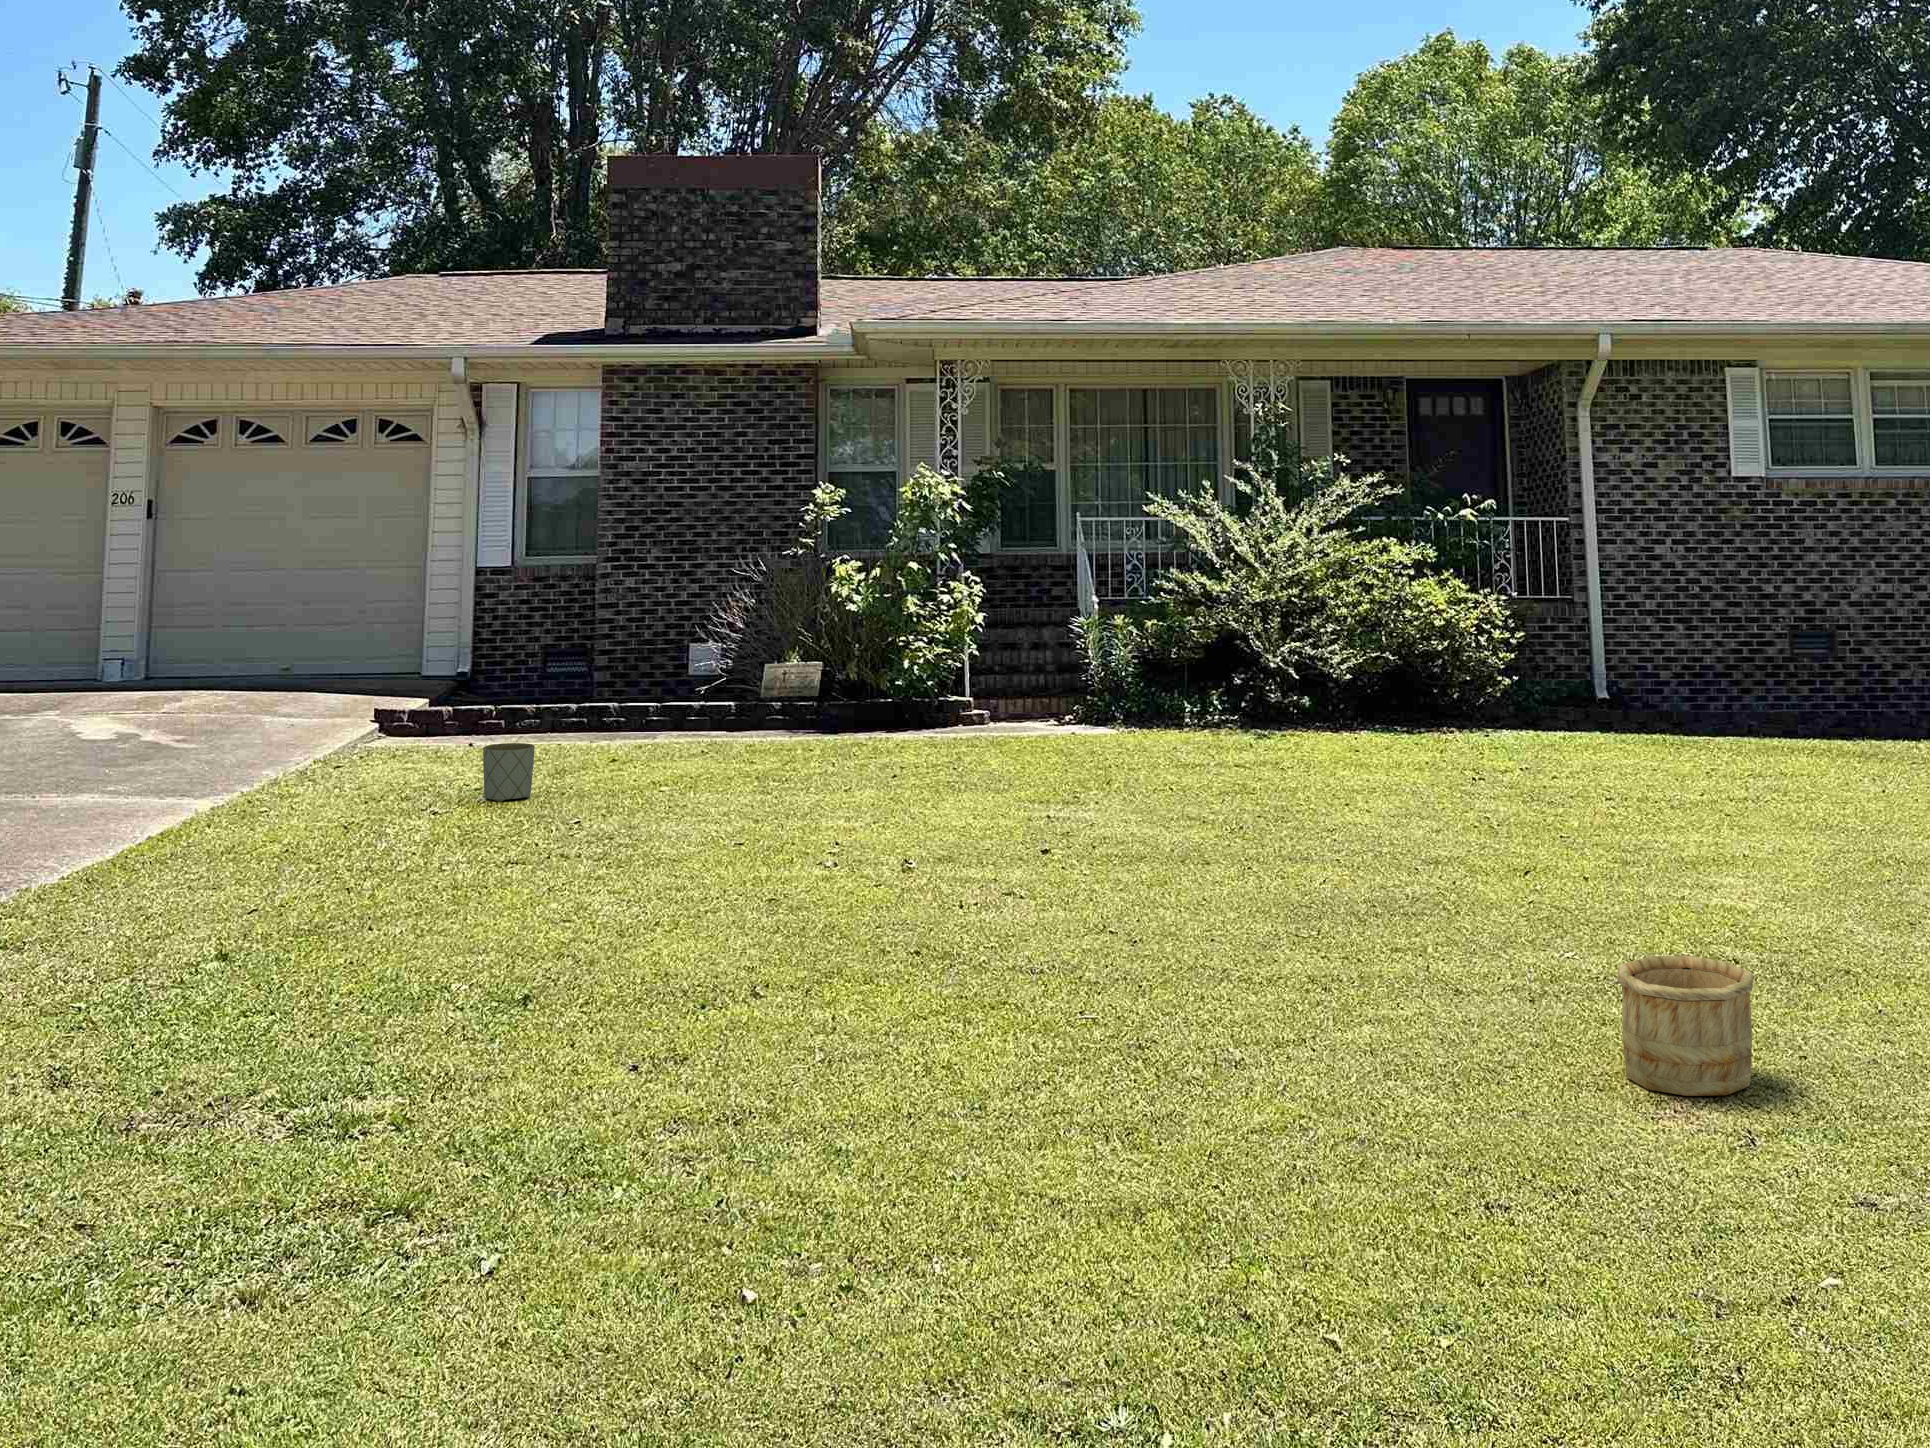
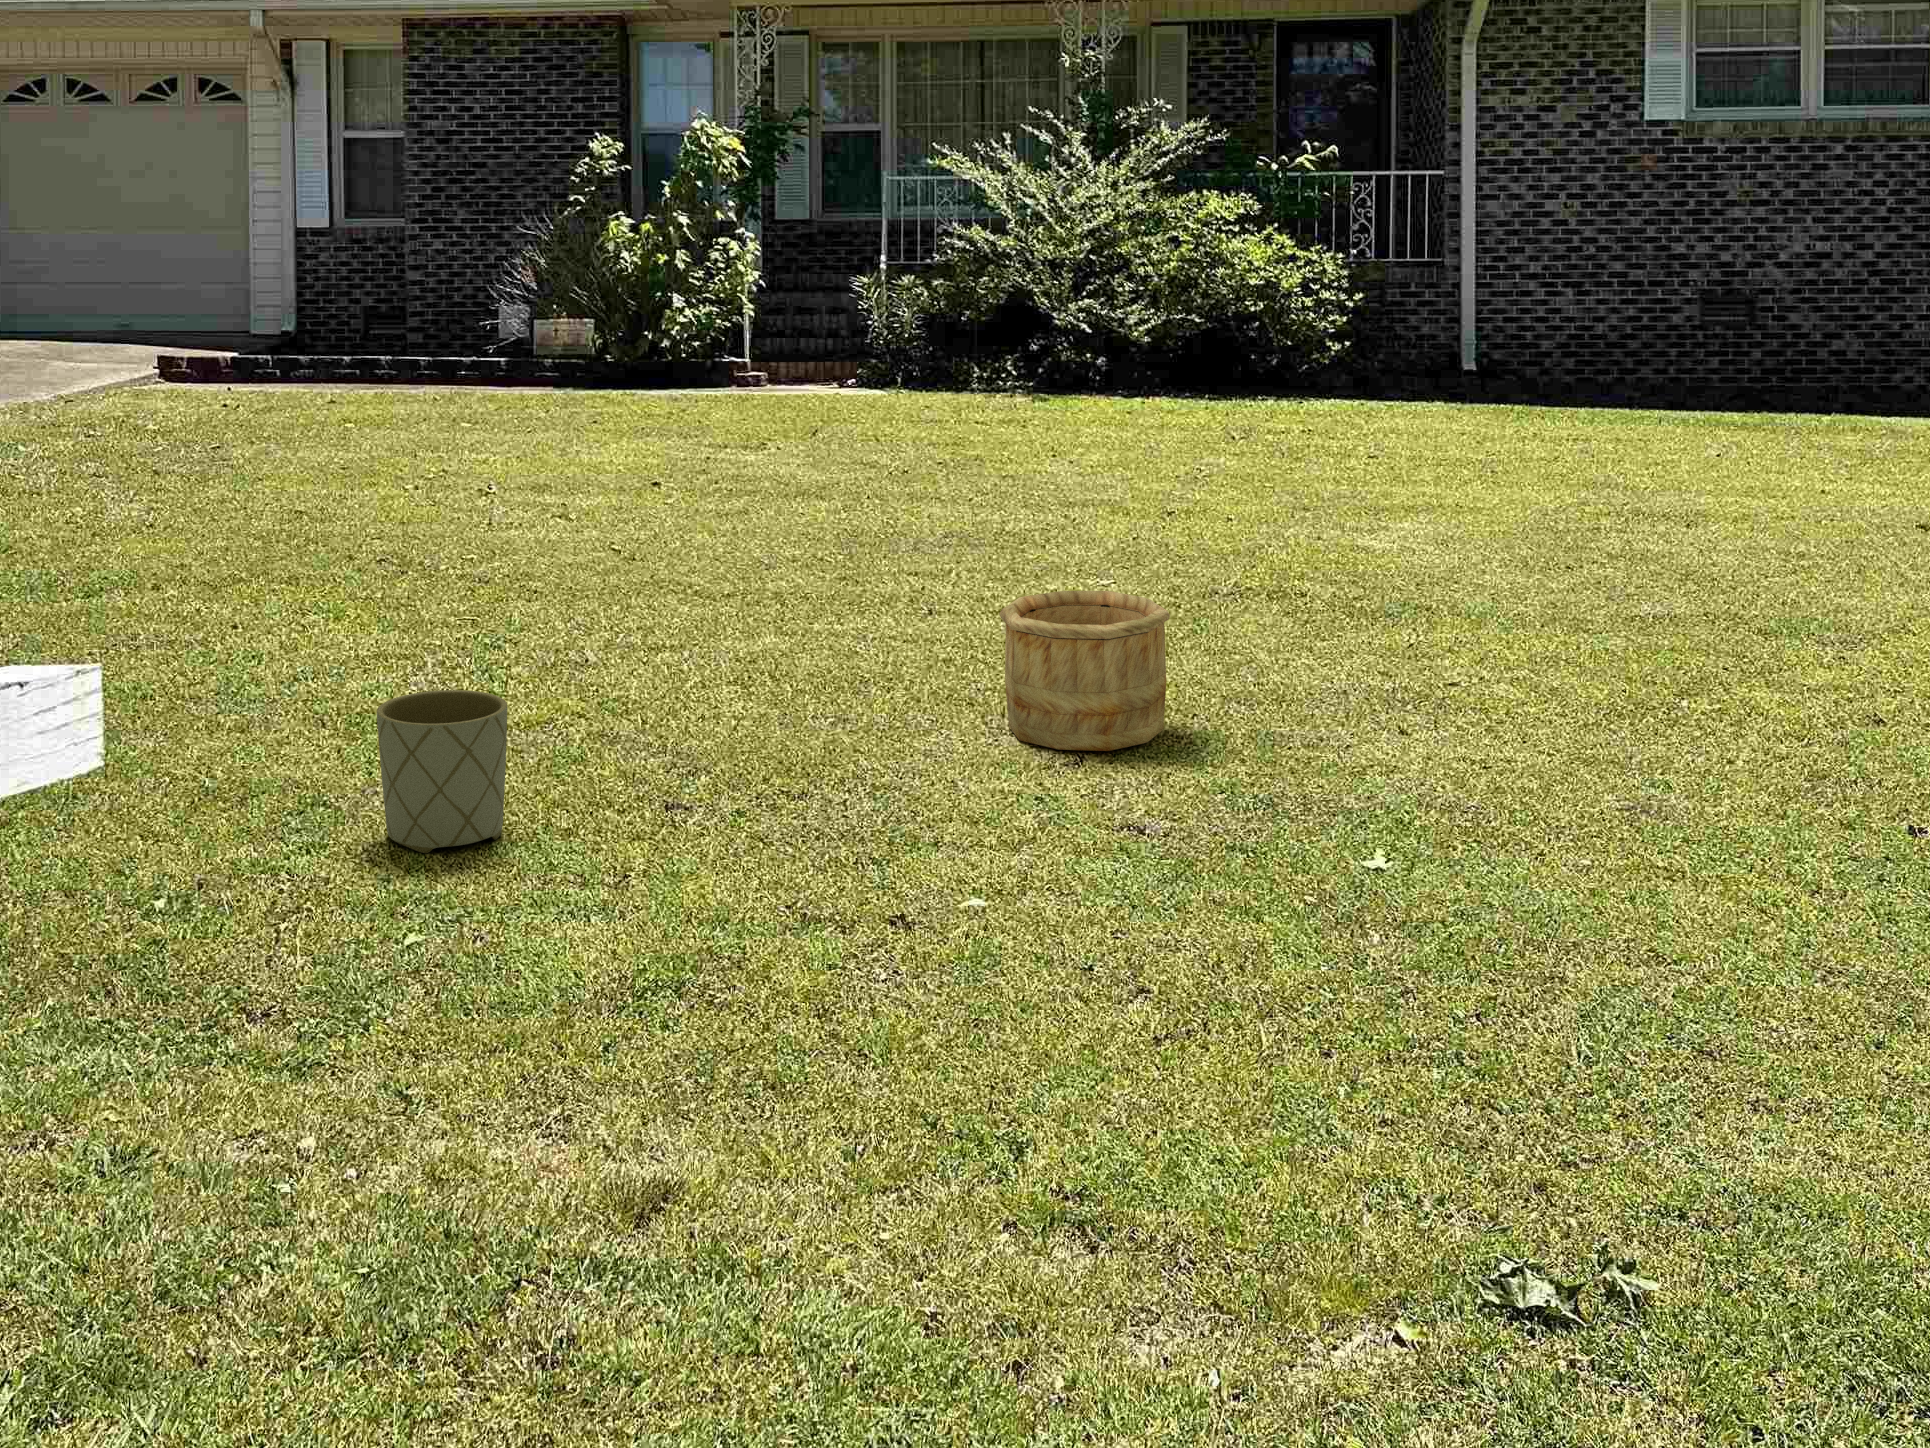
planter: present [483,743,535,802] -> present [377,690,507,853]

